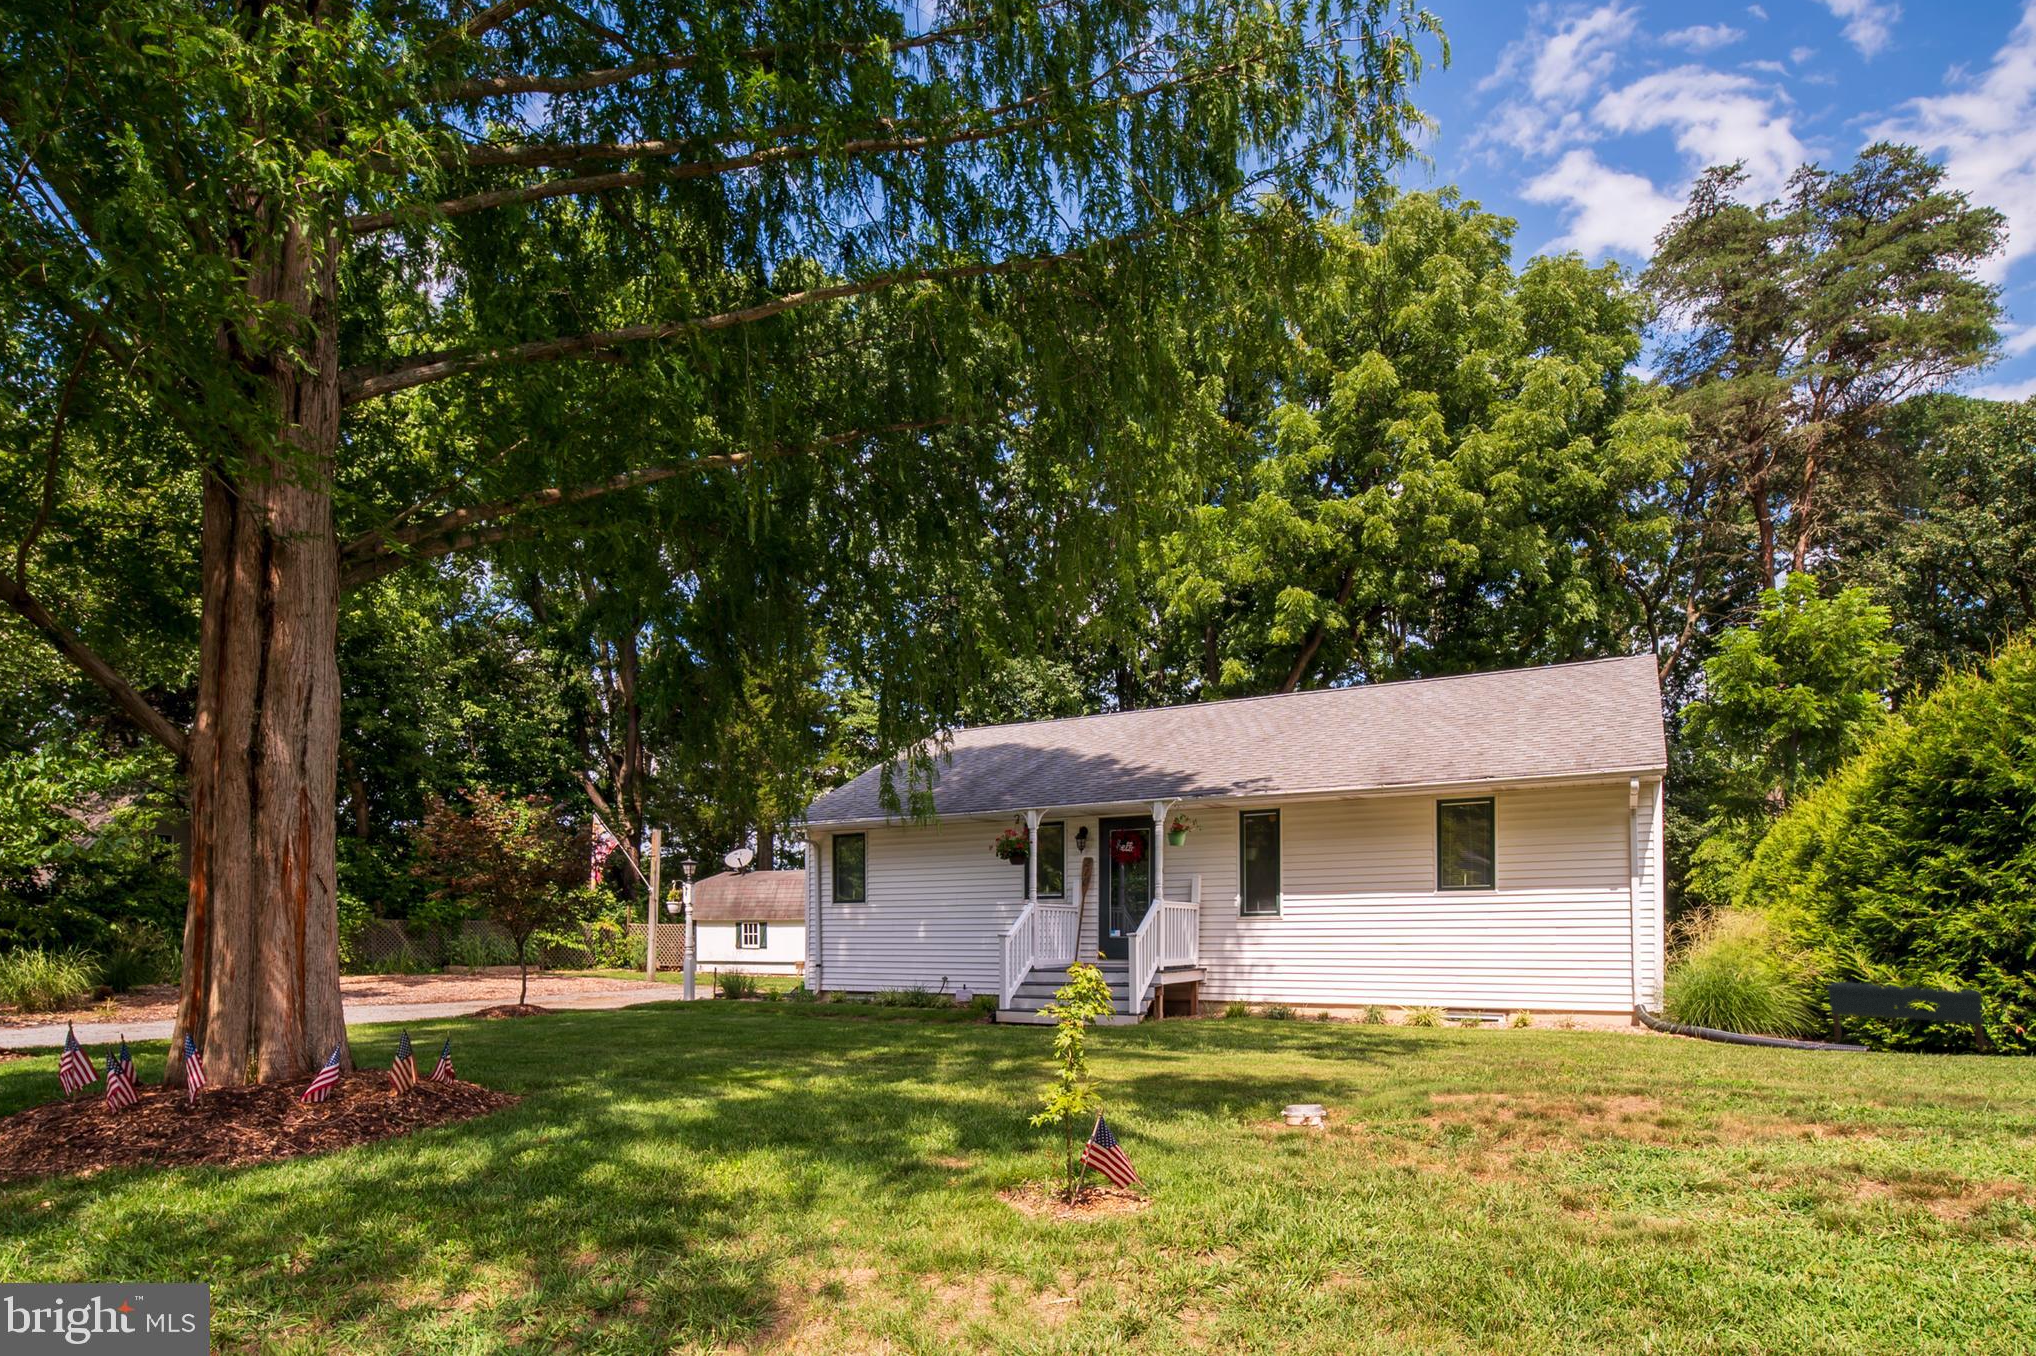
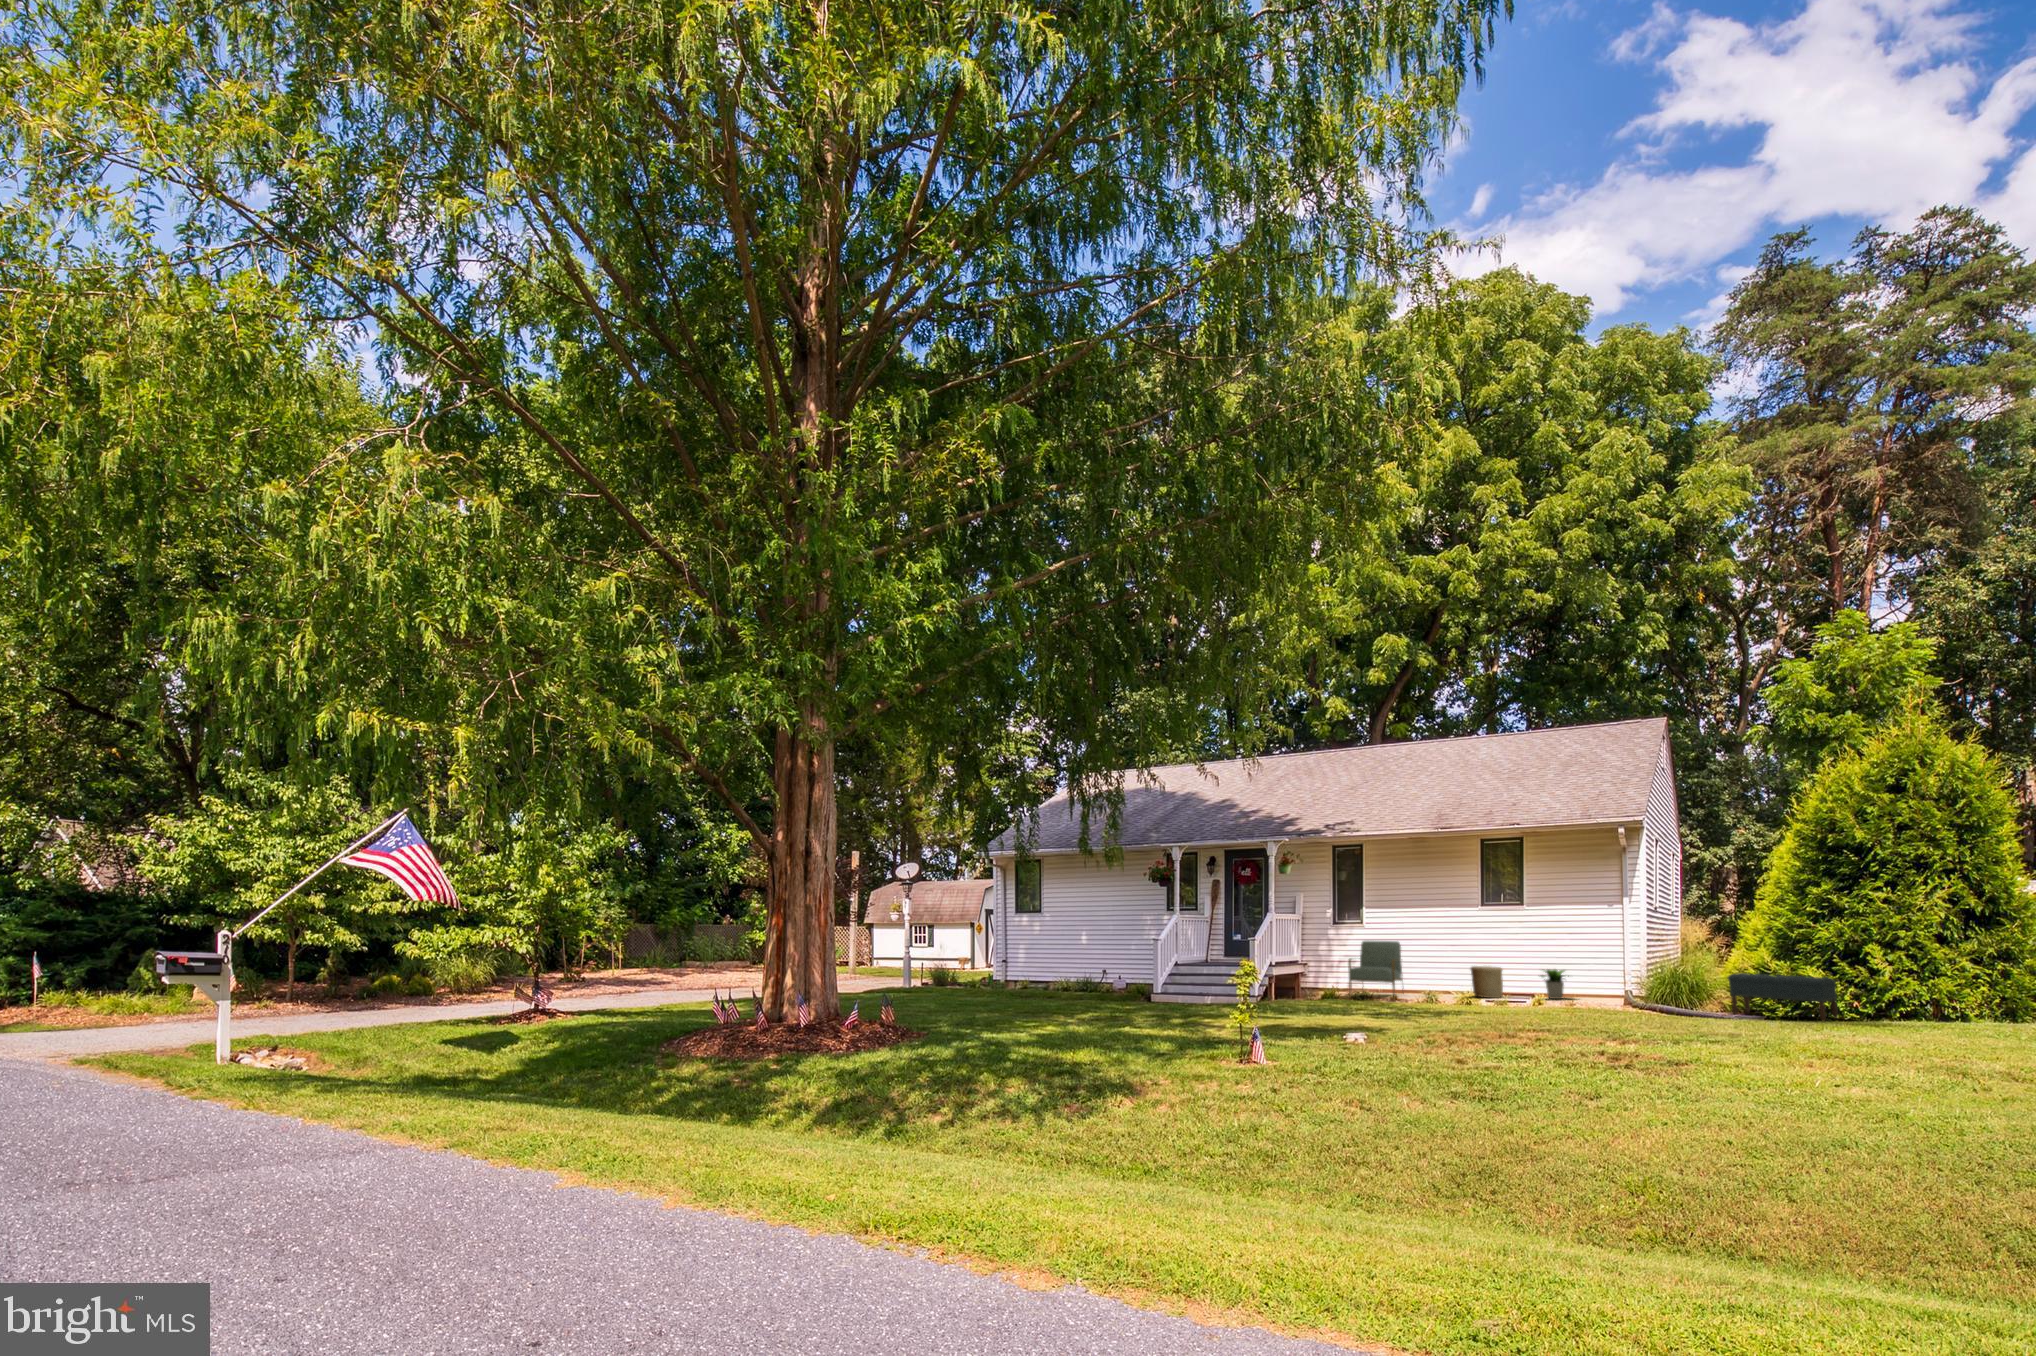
chair: none [1266,939,1334,1015] -> present [1348,941,1403,997]
woven basket: none [1426,973,1468,1015] -> present [1471,966,1503,998]
potted plant: none [1517,977,1566,1017] -> present [1541,969,1569,999]

